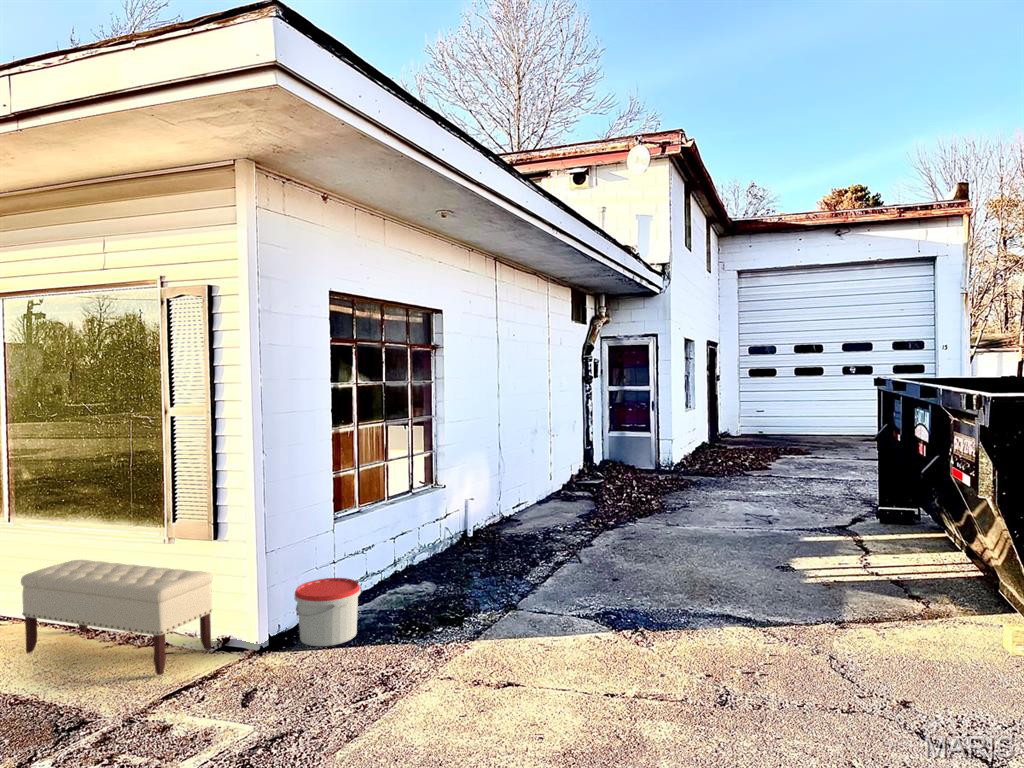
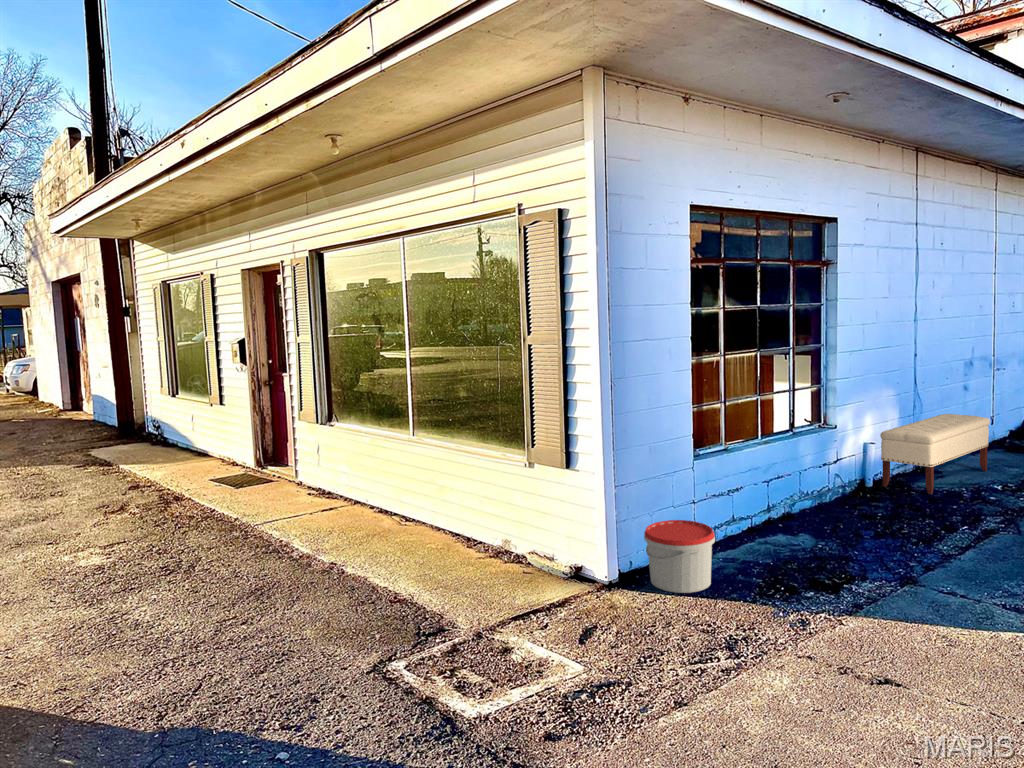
bench: present [21,560,212,675] -> present [880,414,990,494]

